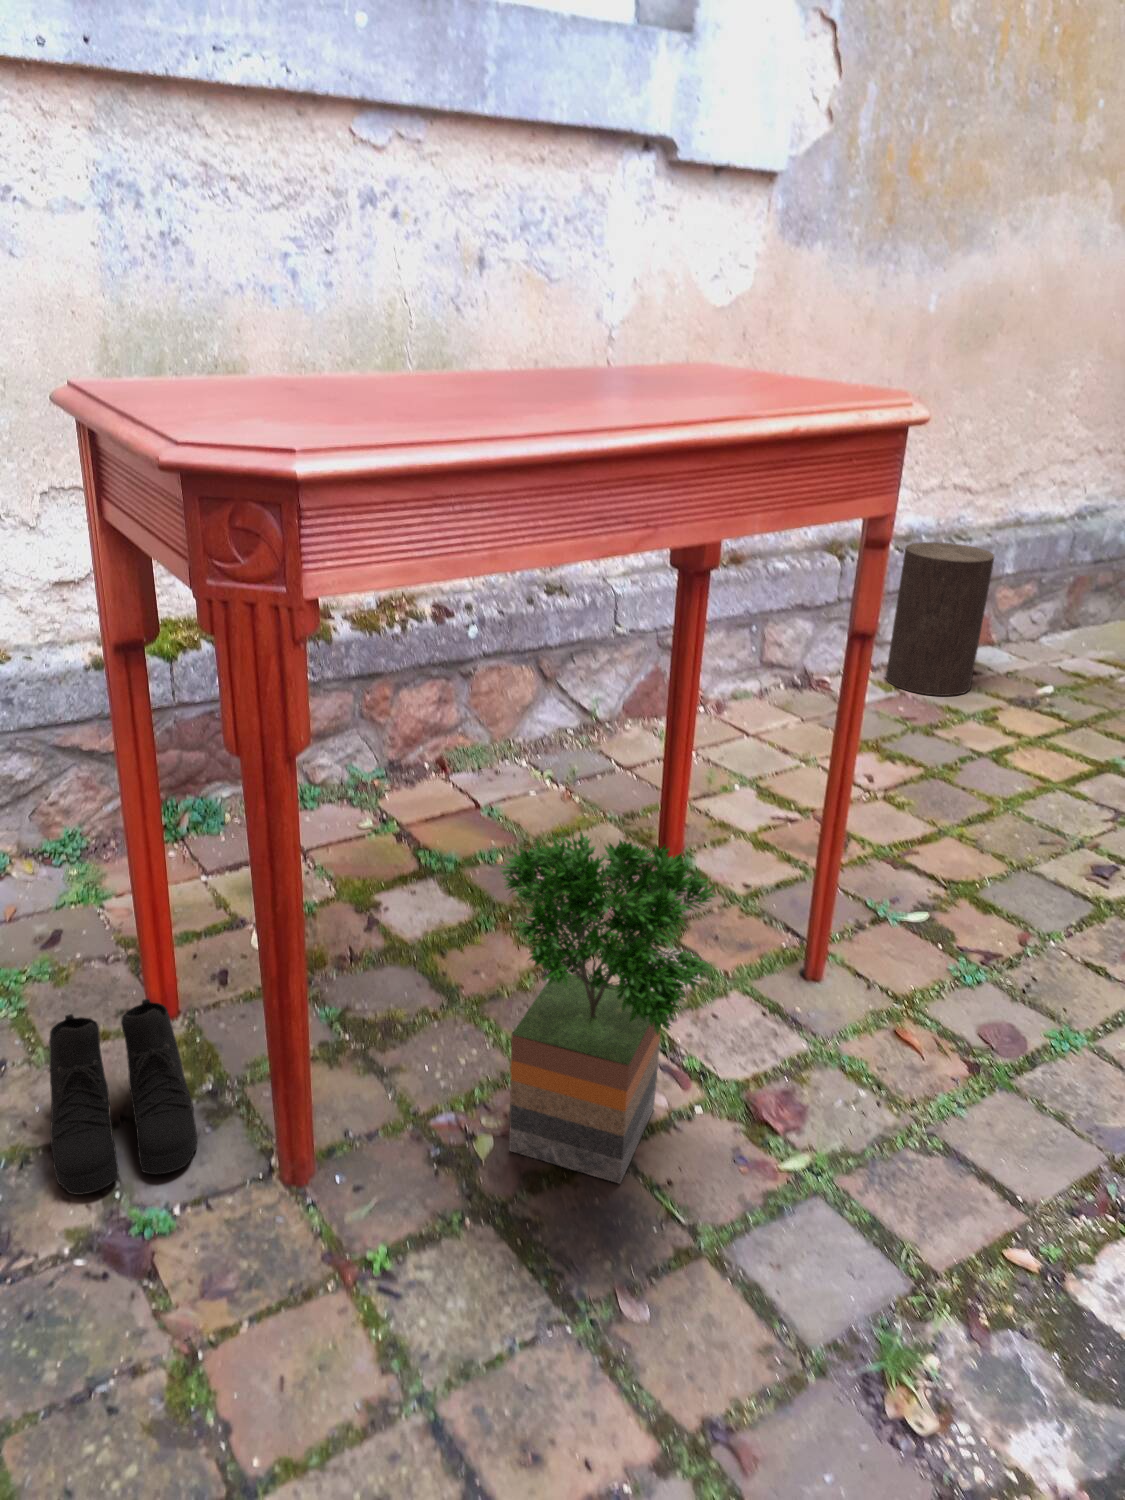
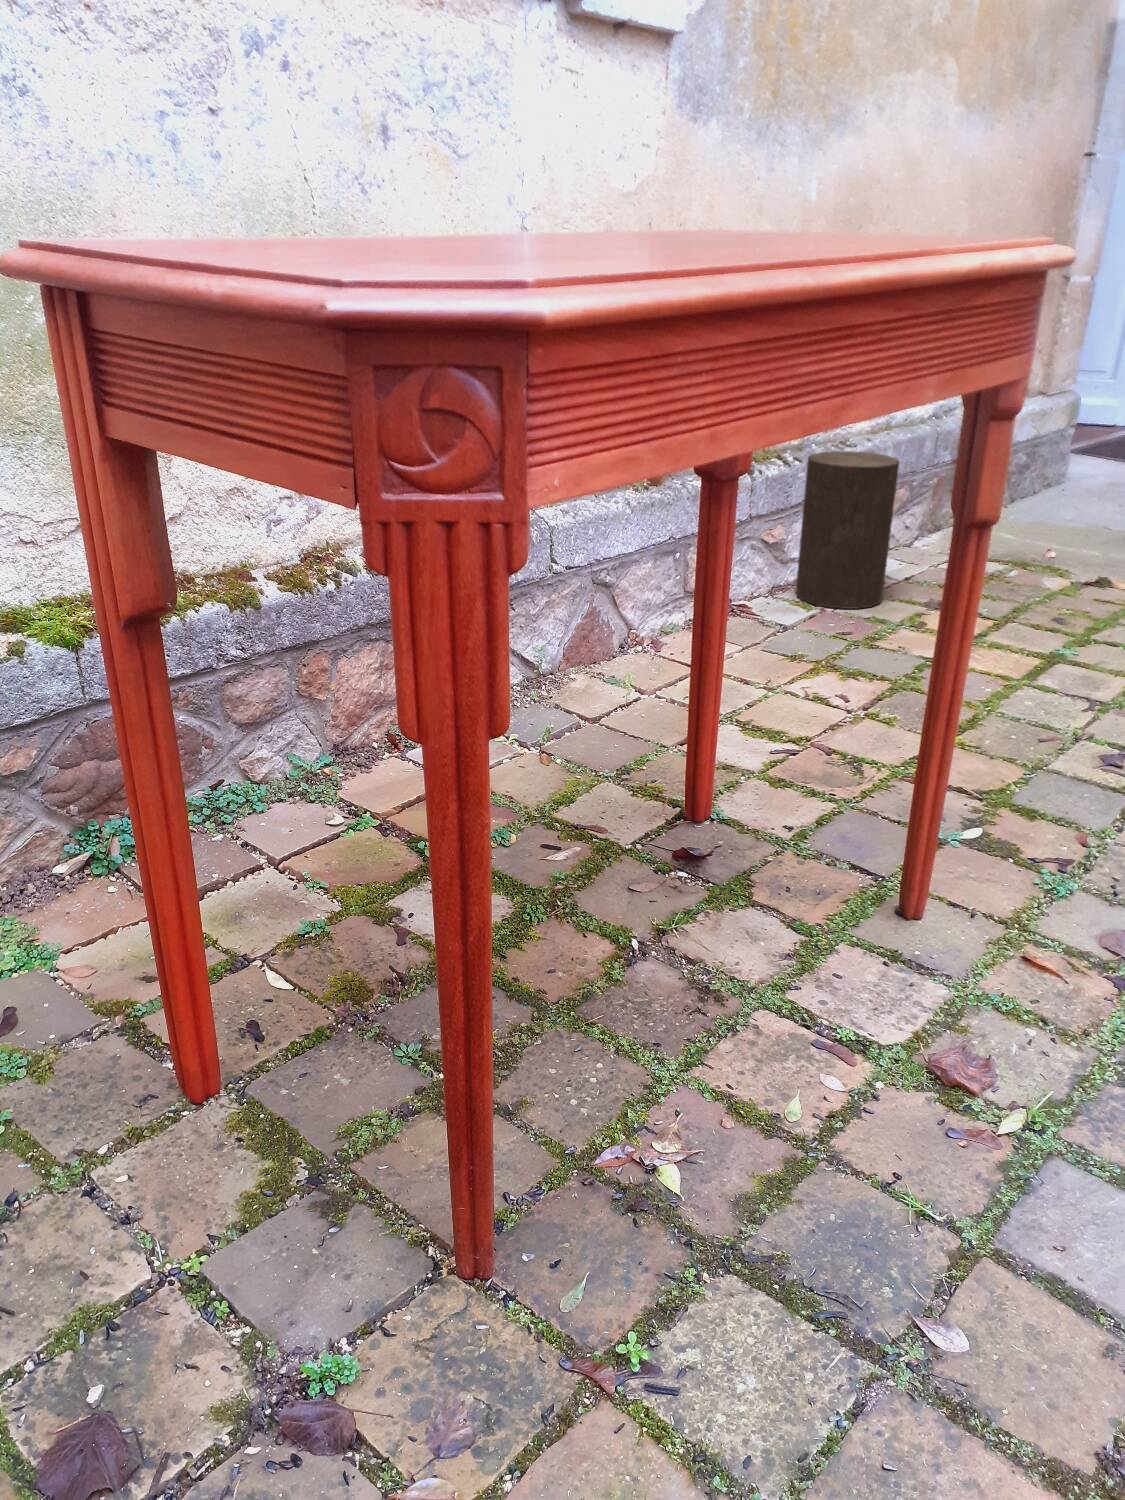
potted tree: present [501,833,716,1184] -> none [668,782,959,1190]
boots: present [49,999,197,1195] -> none [106,1079,331,1362]

